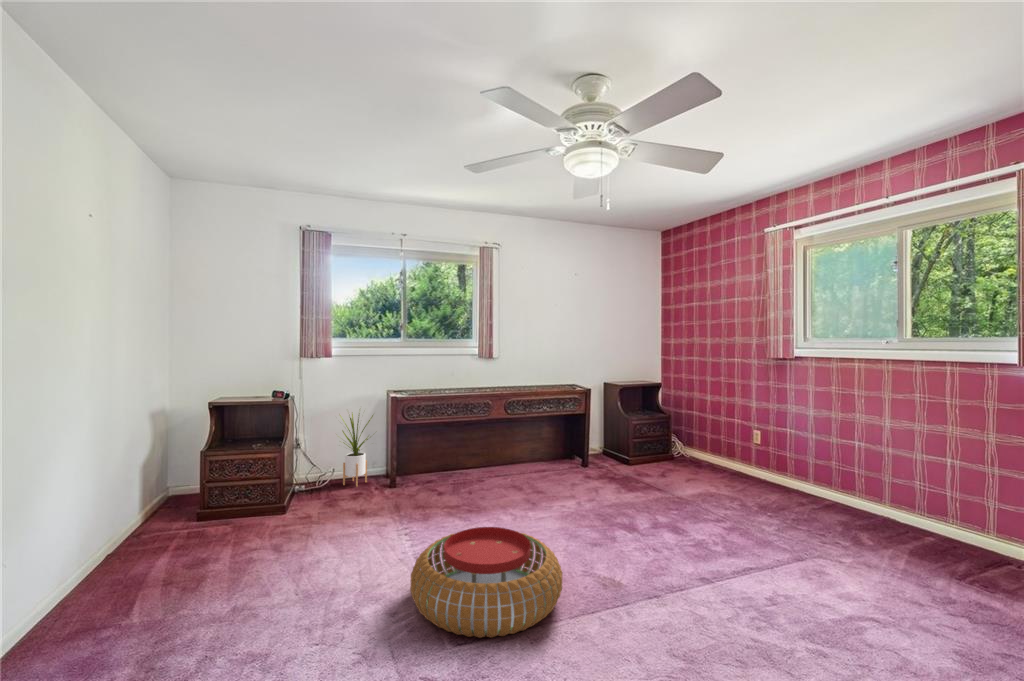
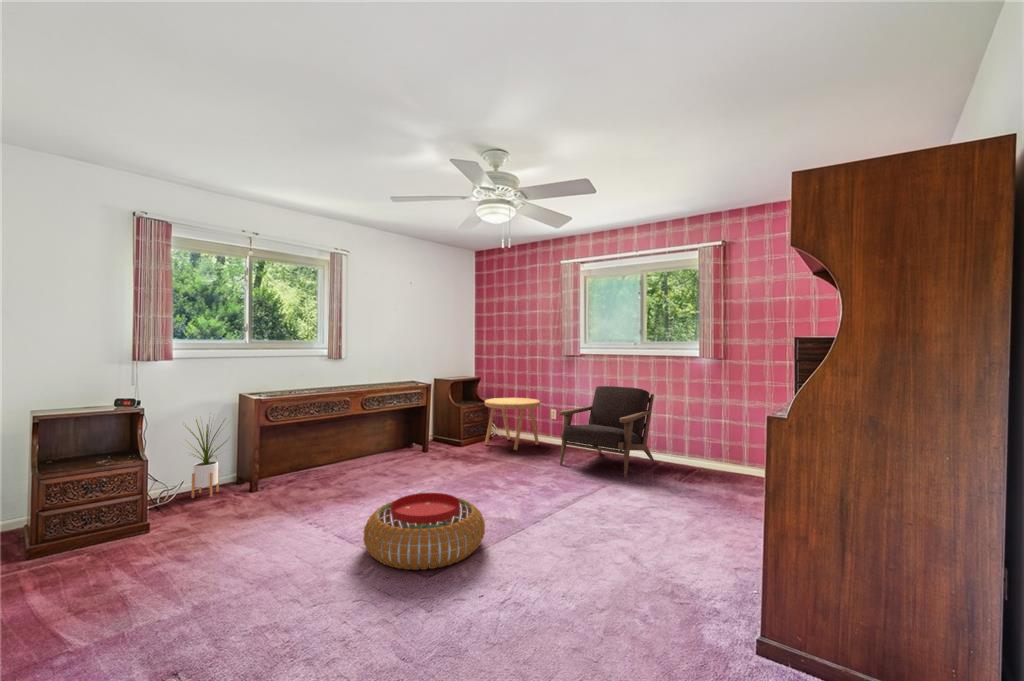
armchair: none [746,404,922,553] -> present [559,386,654,478]
side table: none [658,410,735,480] -> present [485,398,540,450]

